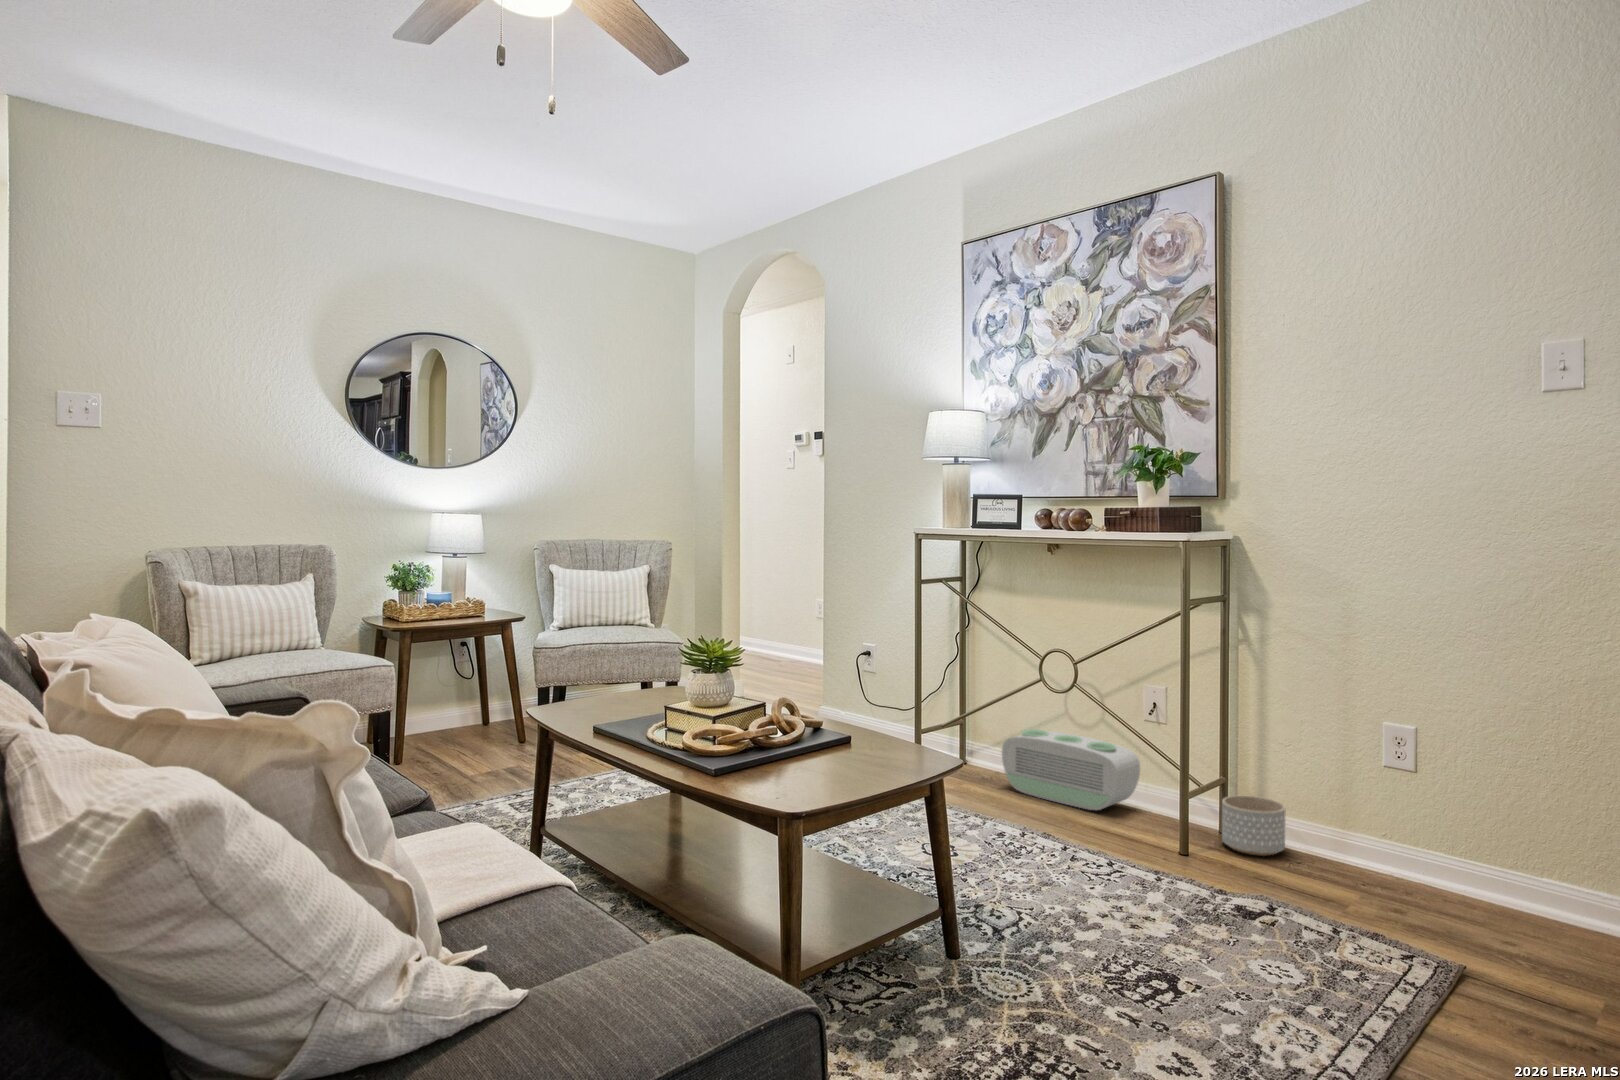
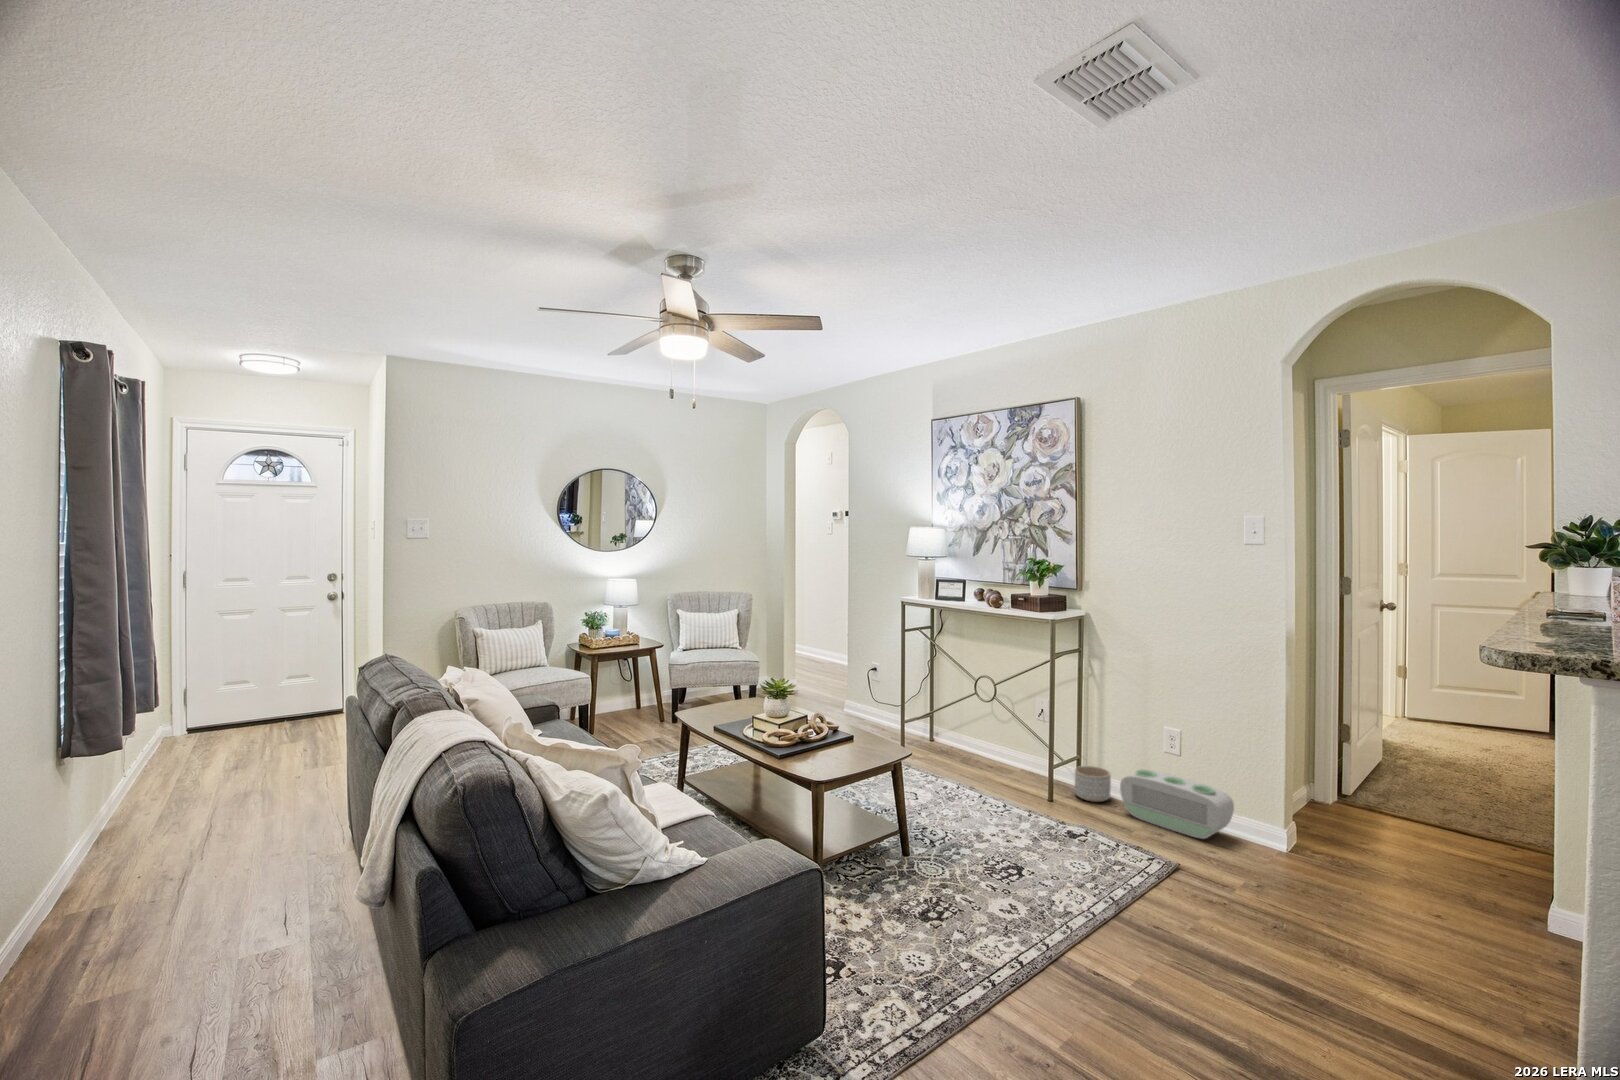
air purifier: present [1002,729,1140,810] -> present [1120,770,1234,839]

